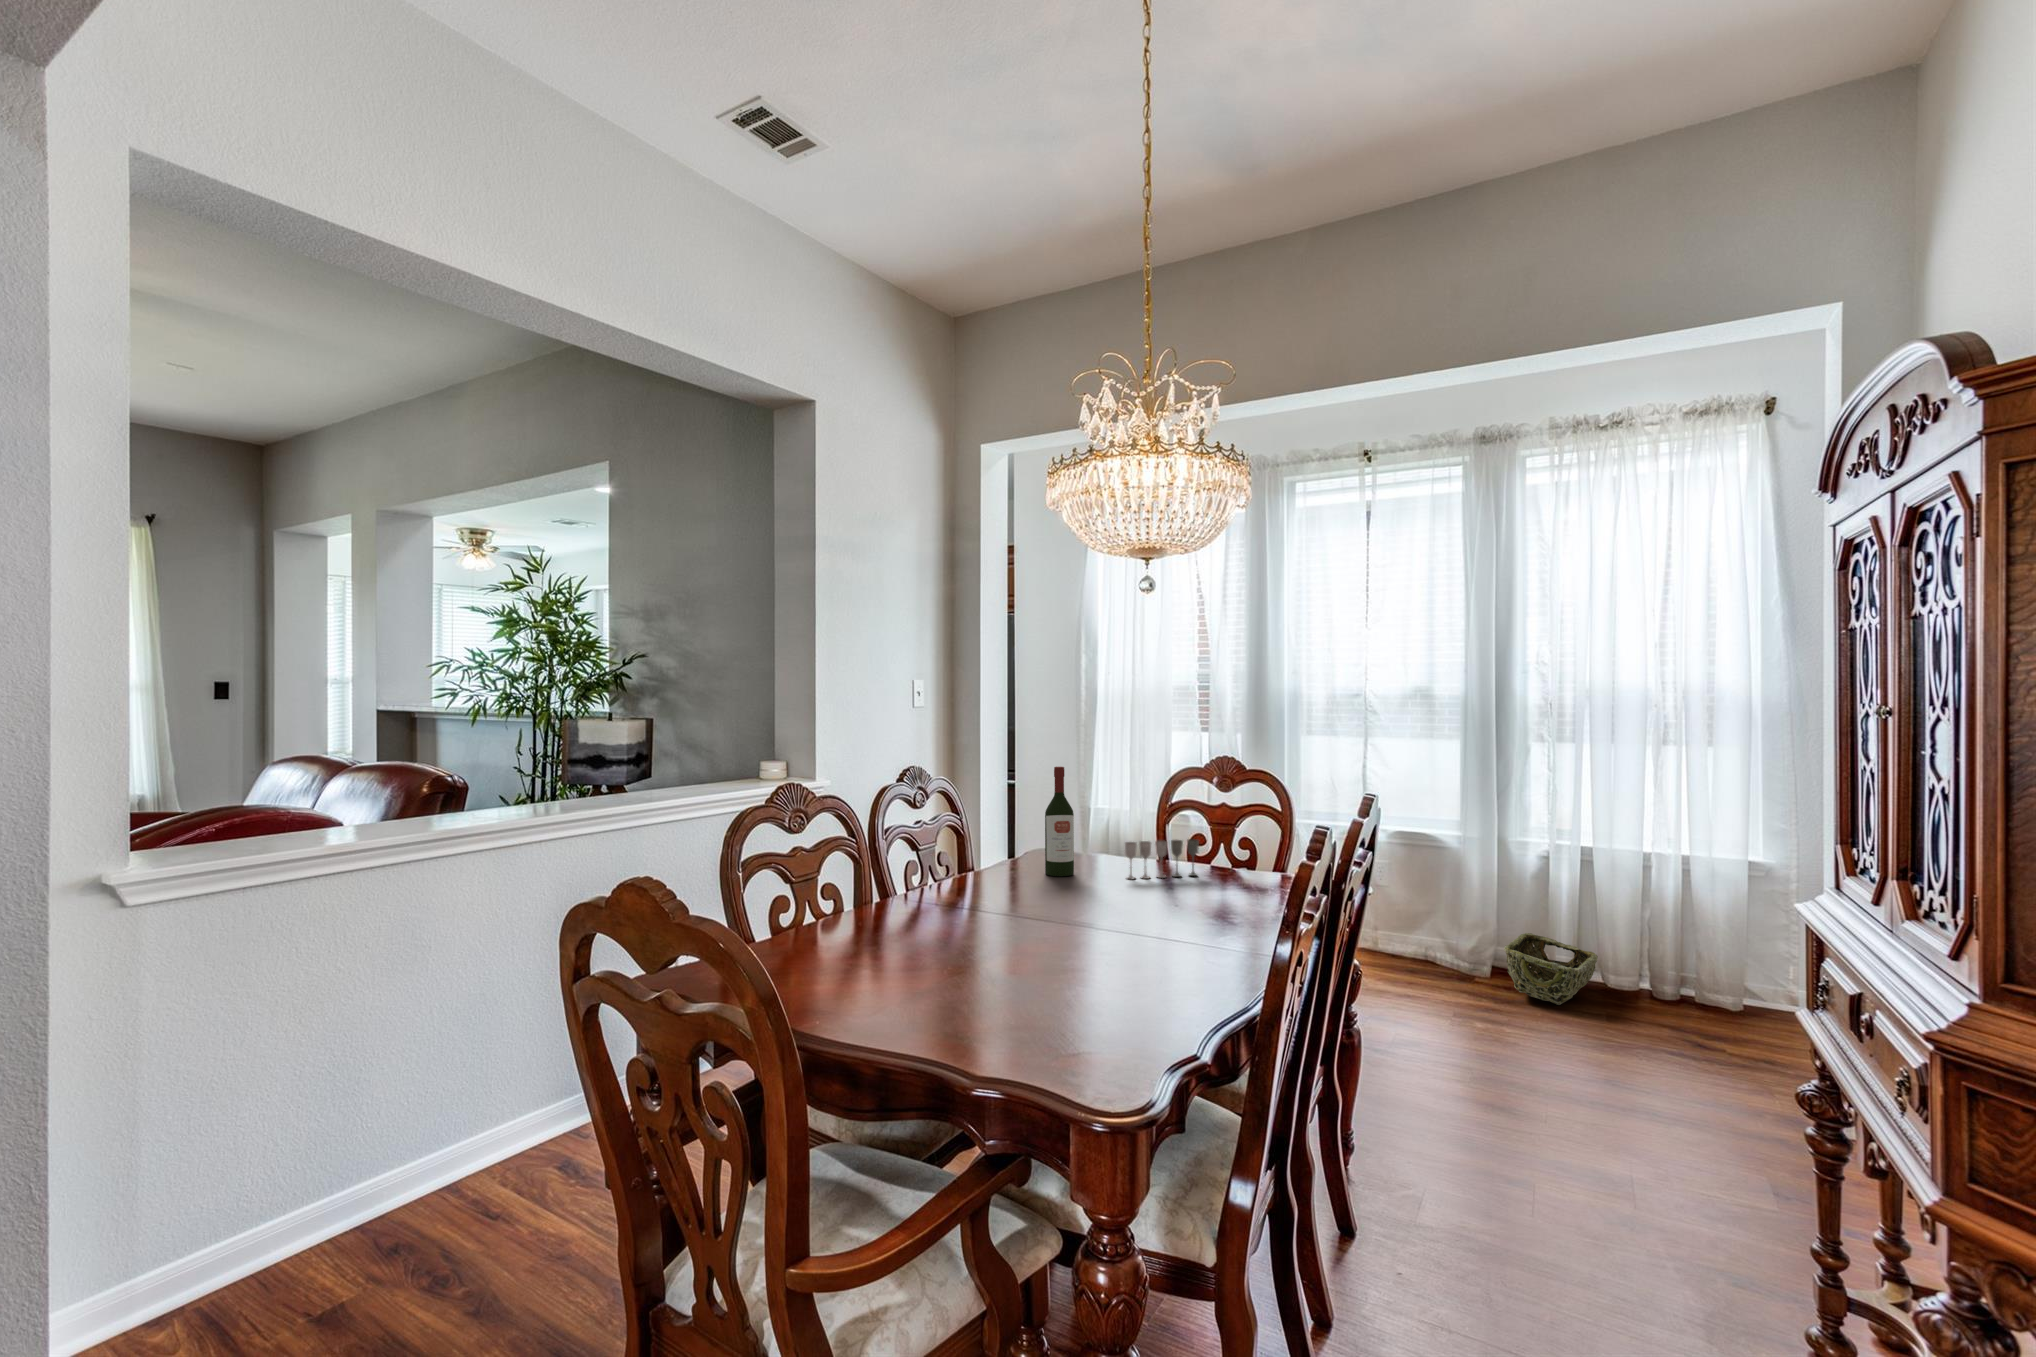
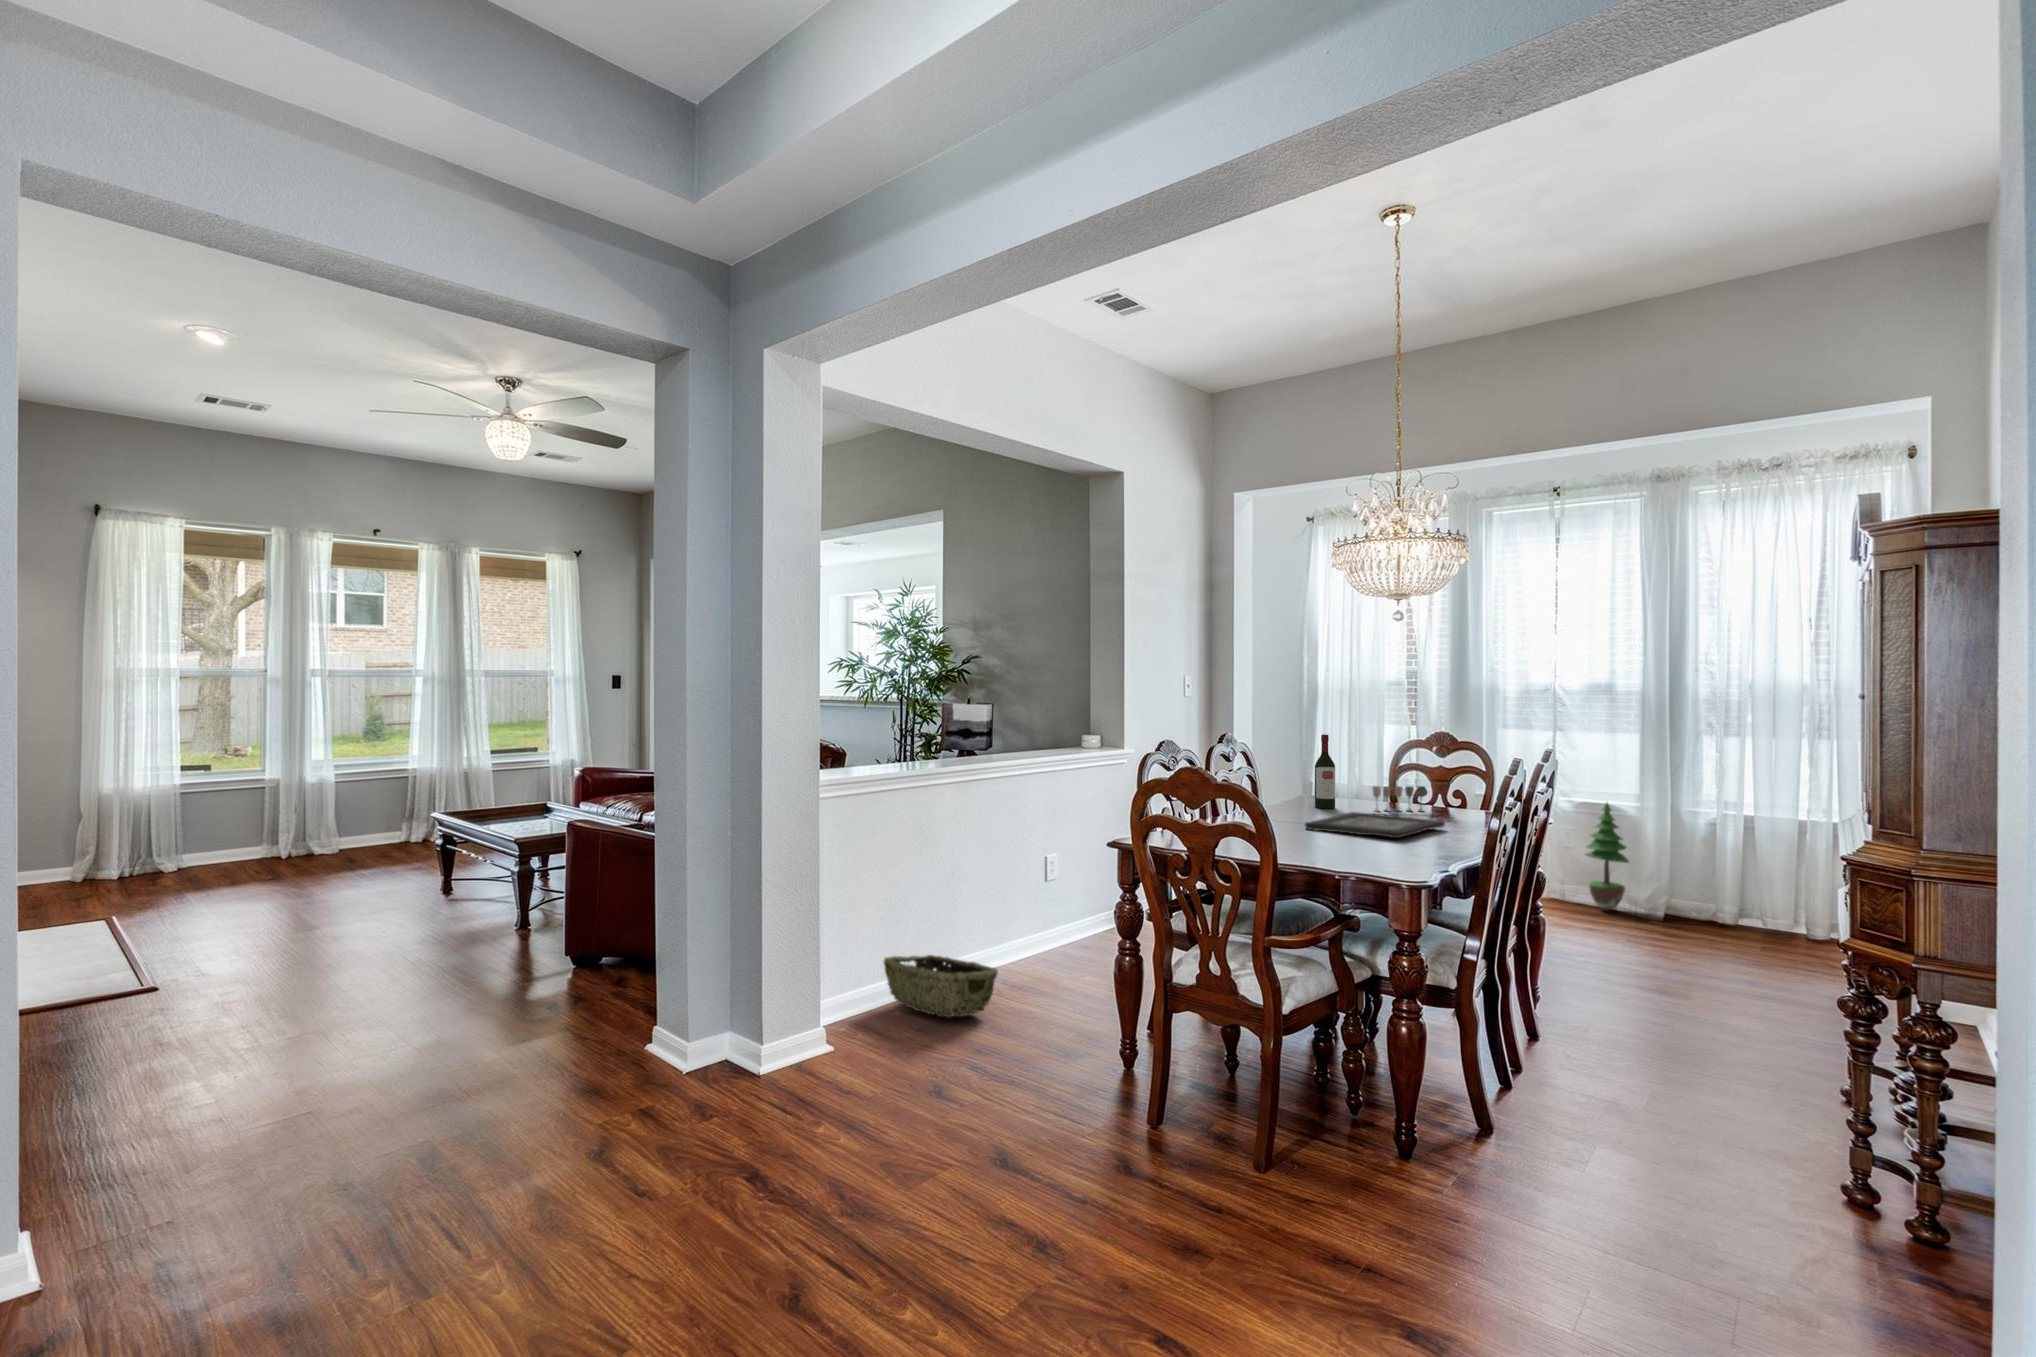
potted tree: none [1399,833,1452,968] -> present [1586,803,1629,910]
decorative tray: none [1004,887,1218,947] -> present [1305,812,1445,838]
woven basket: present [1504,933,1598,1005] -> present [884,955,998,1017]

